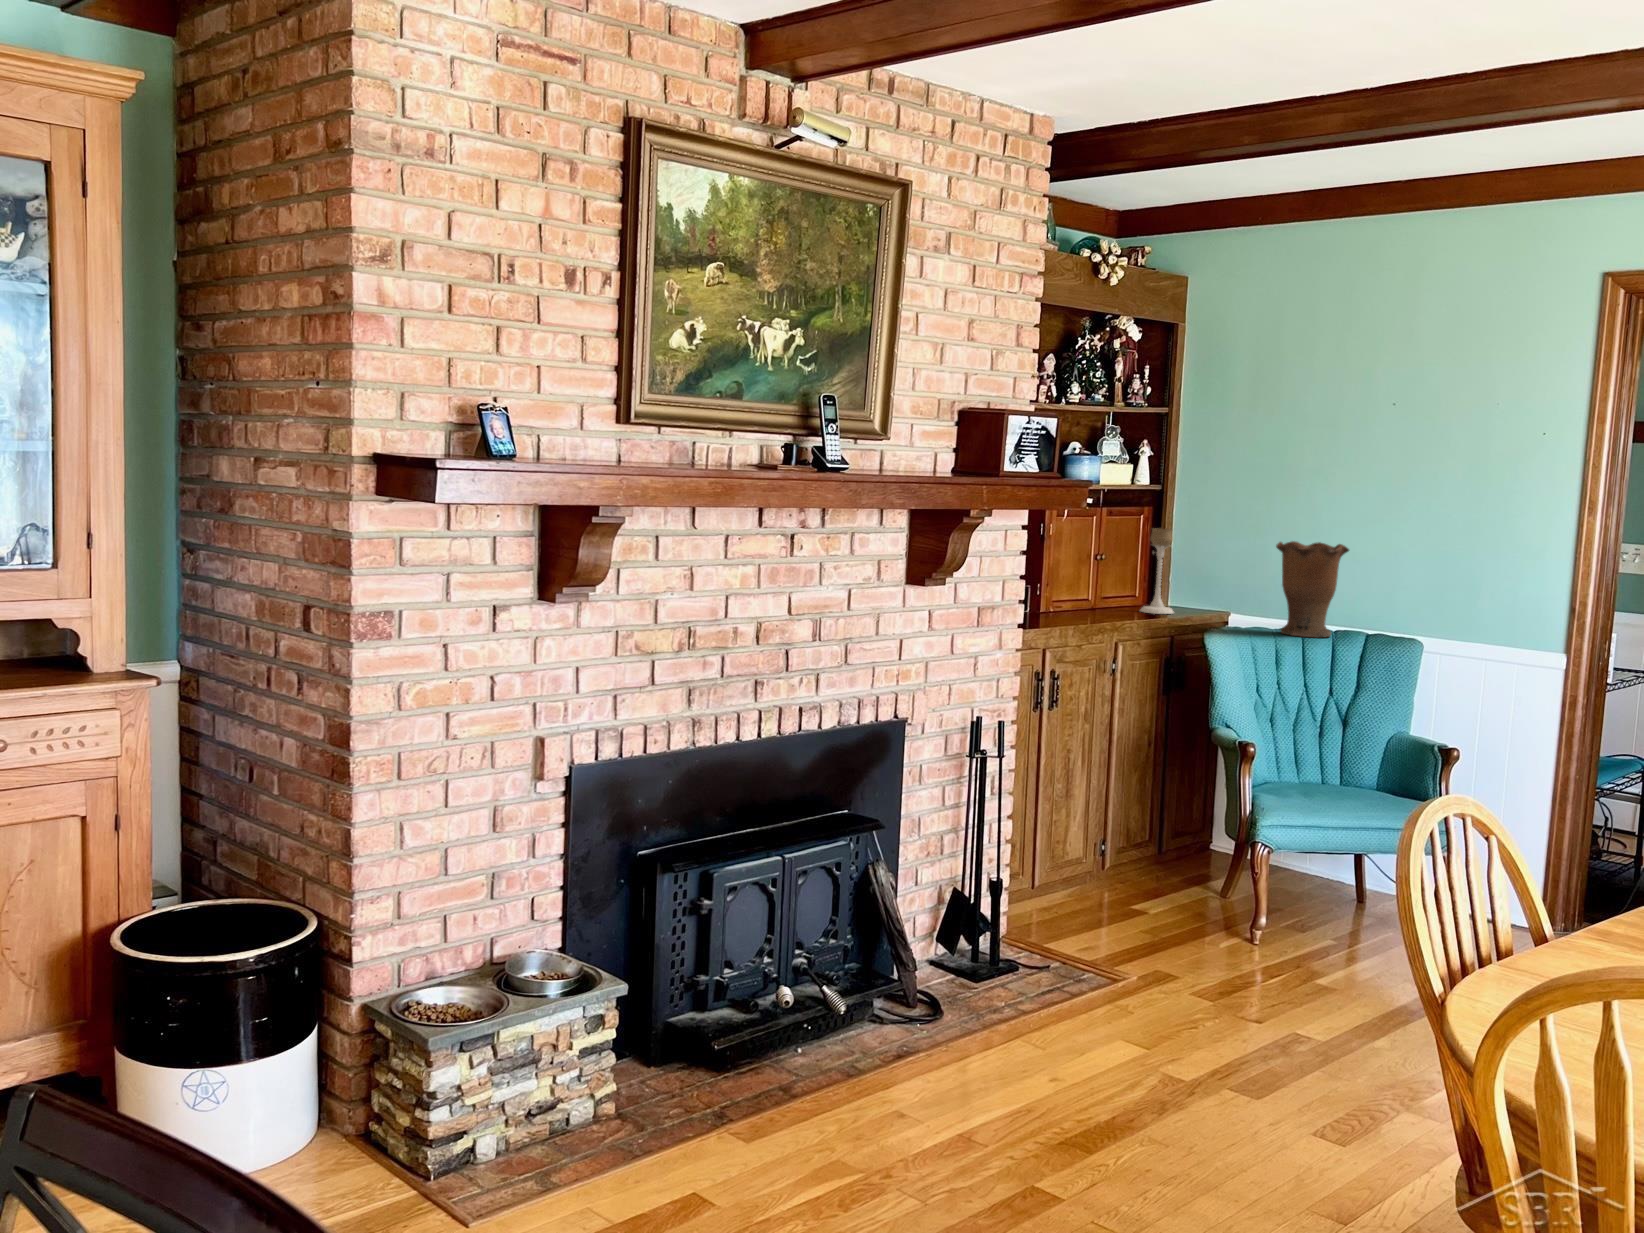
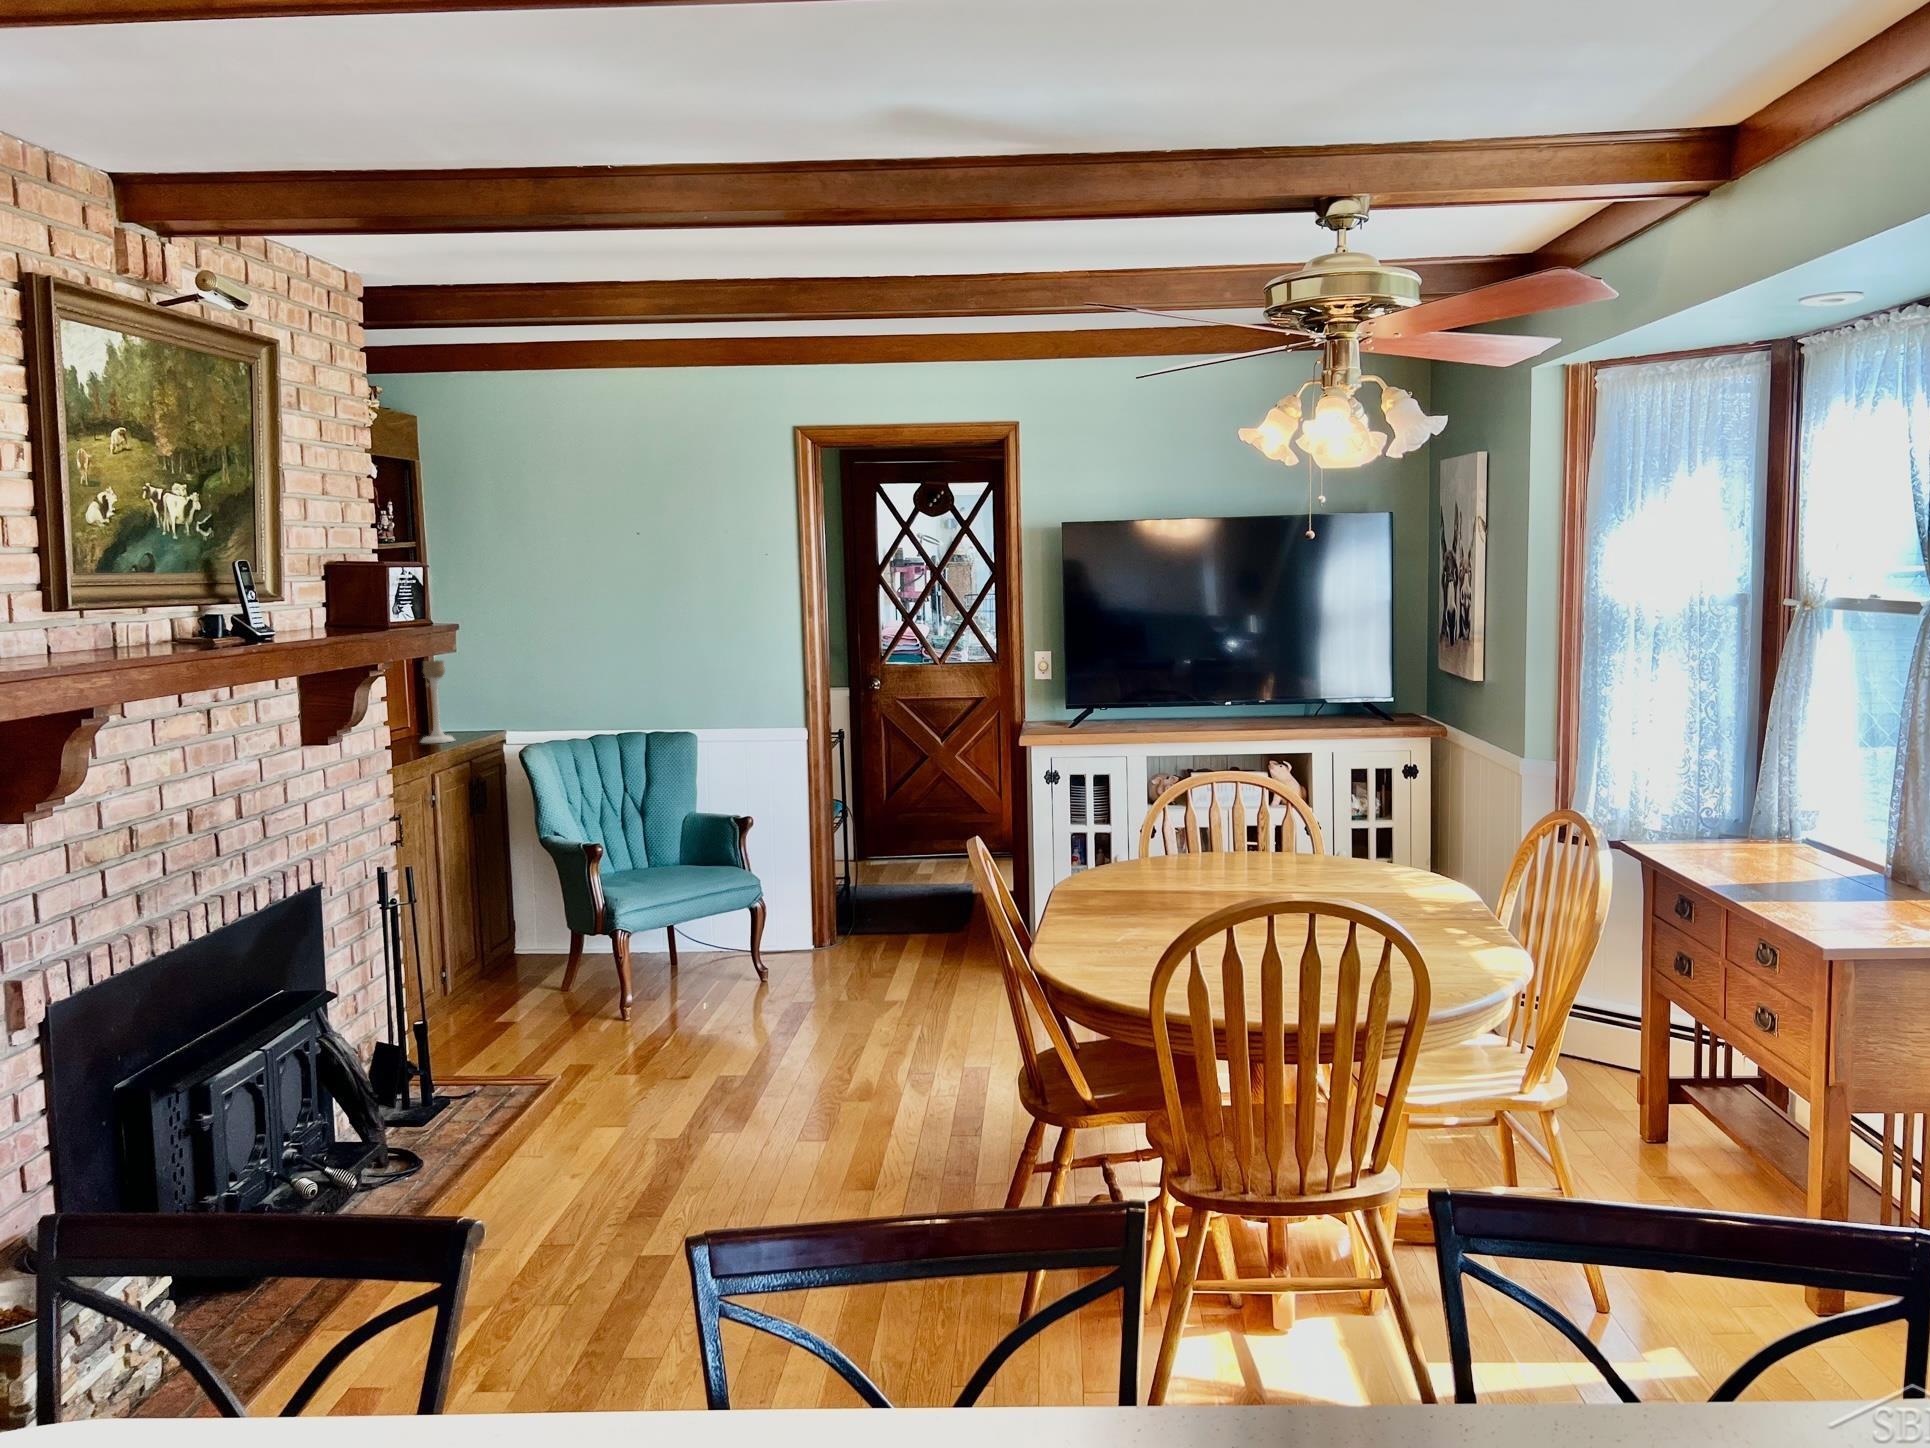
vase: present [1276,541,1349,637] -> none [561,658,626,744]

